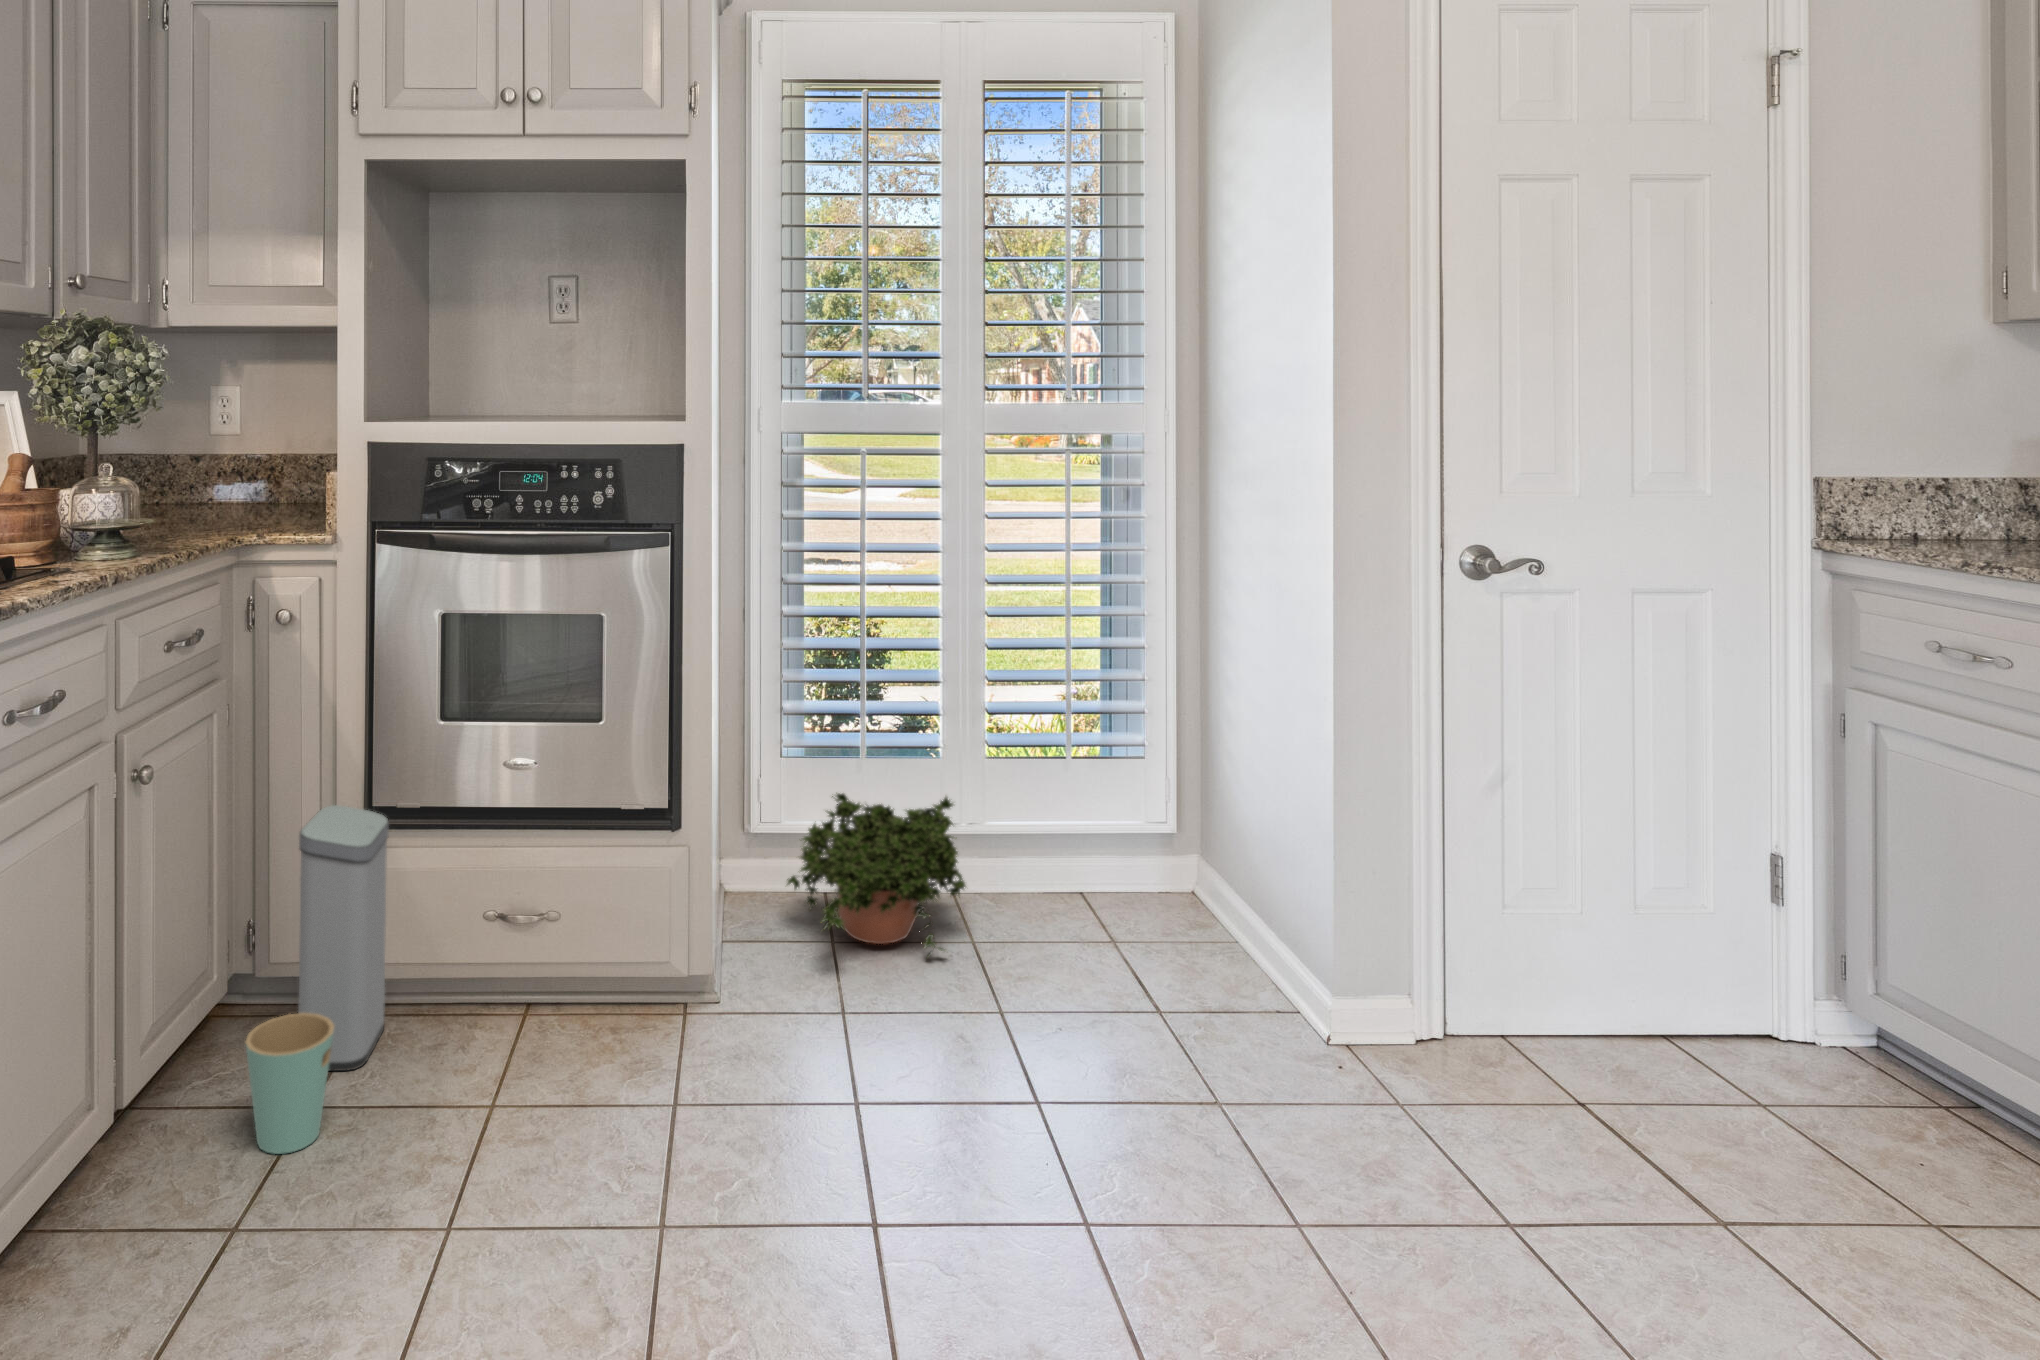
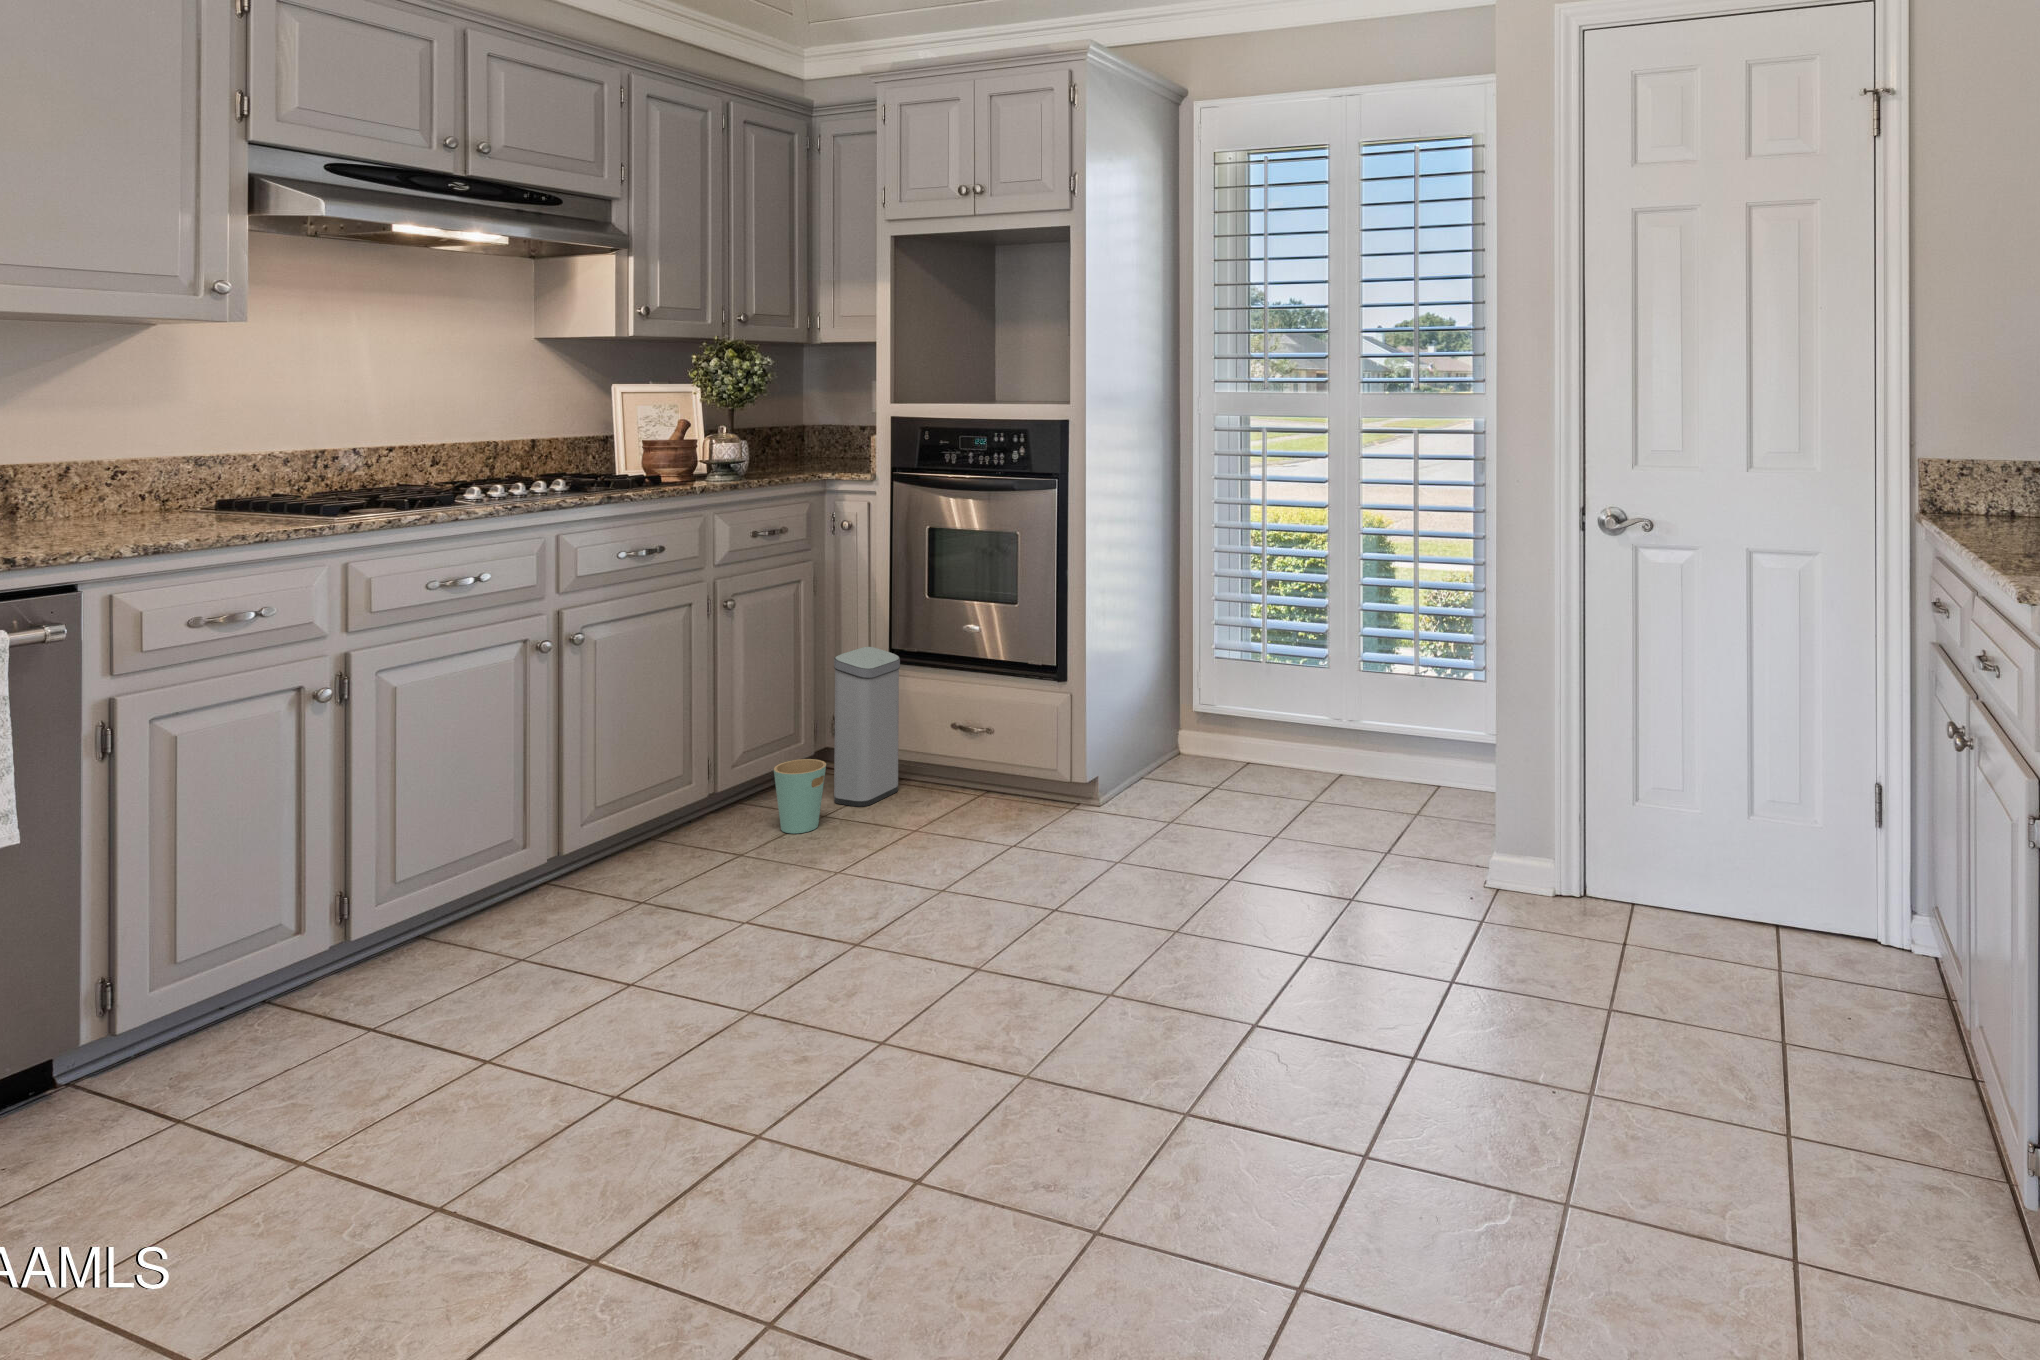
potted plant: present [787,793,966,956] -> none [1178,684,1328,808]

